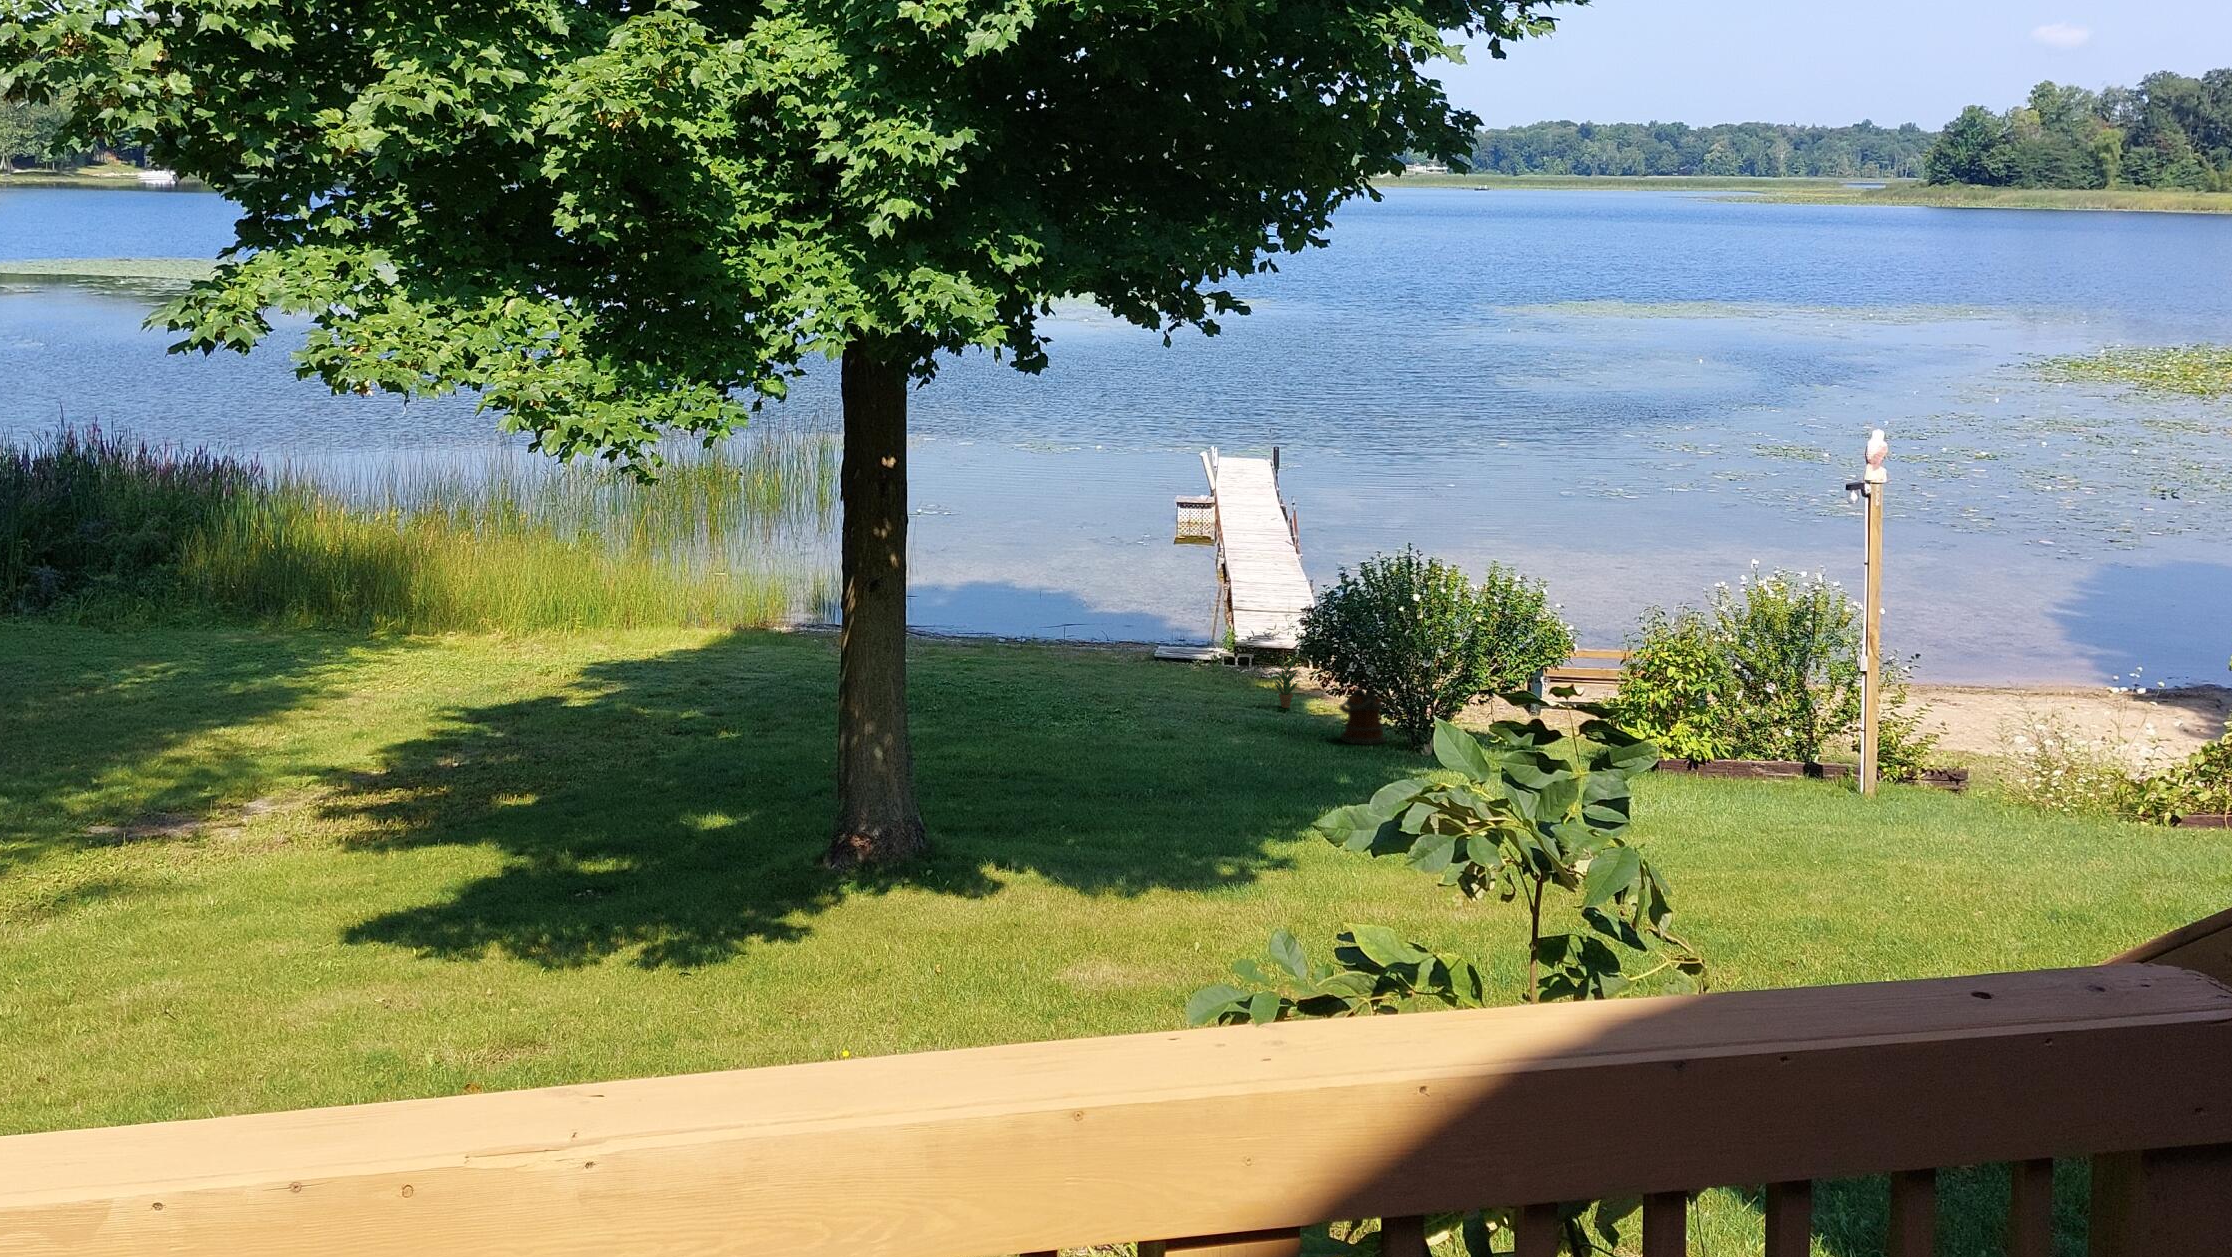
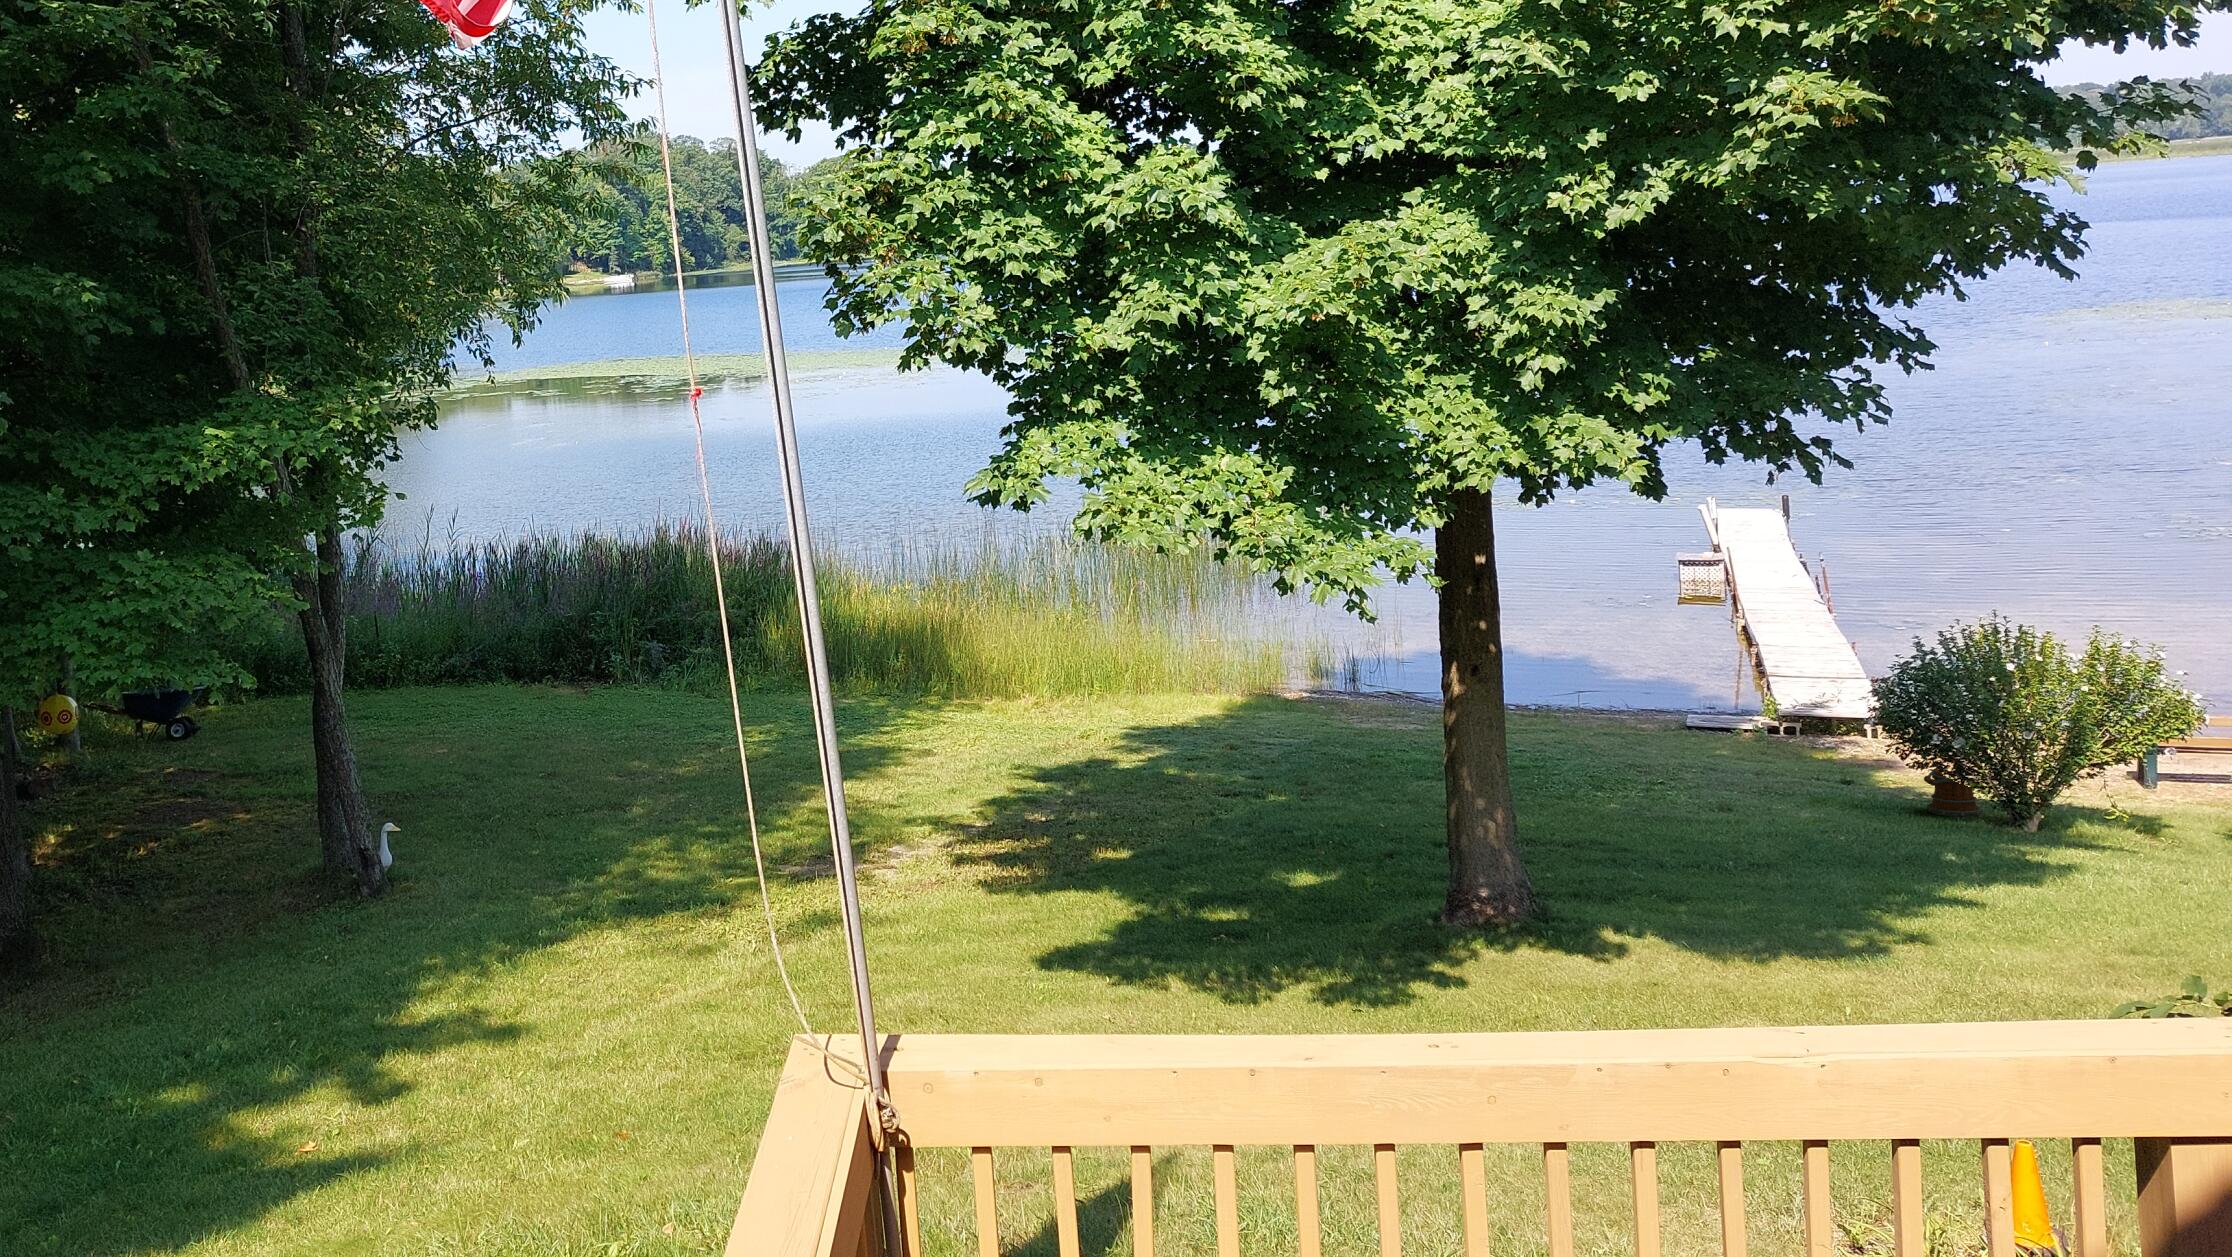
potted plant: present [1274,659,1298,708] -> none [1839,727,1870,776]

